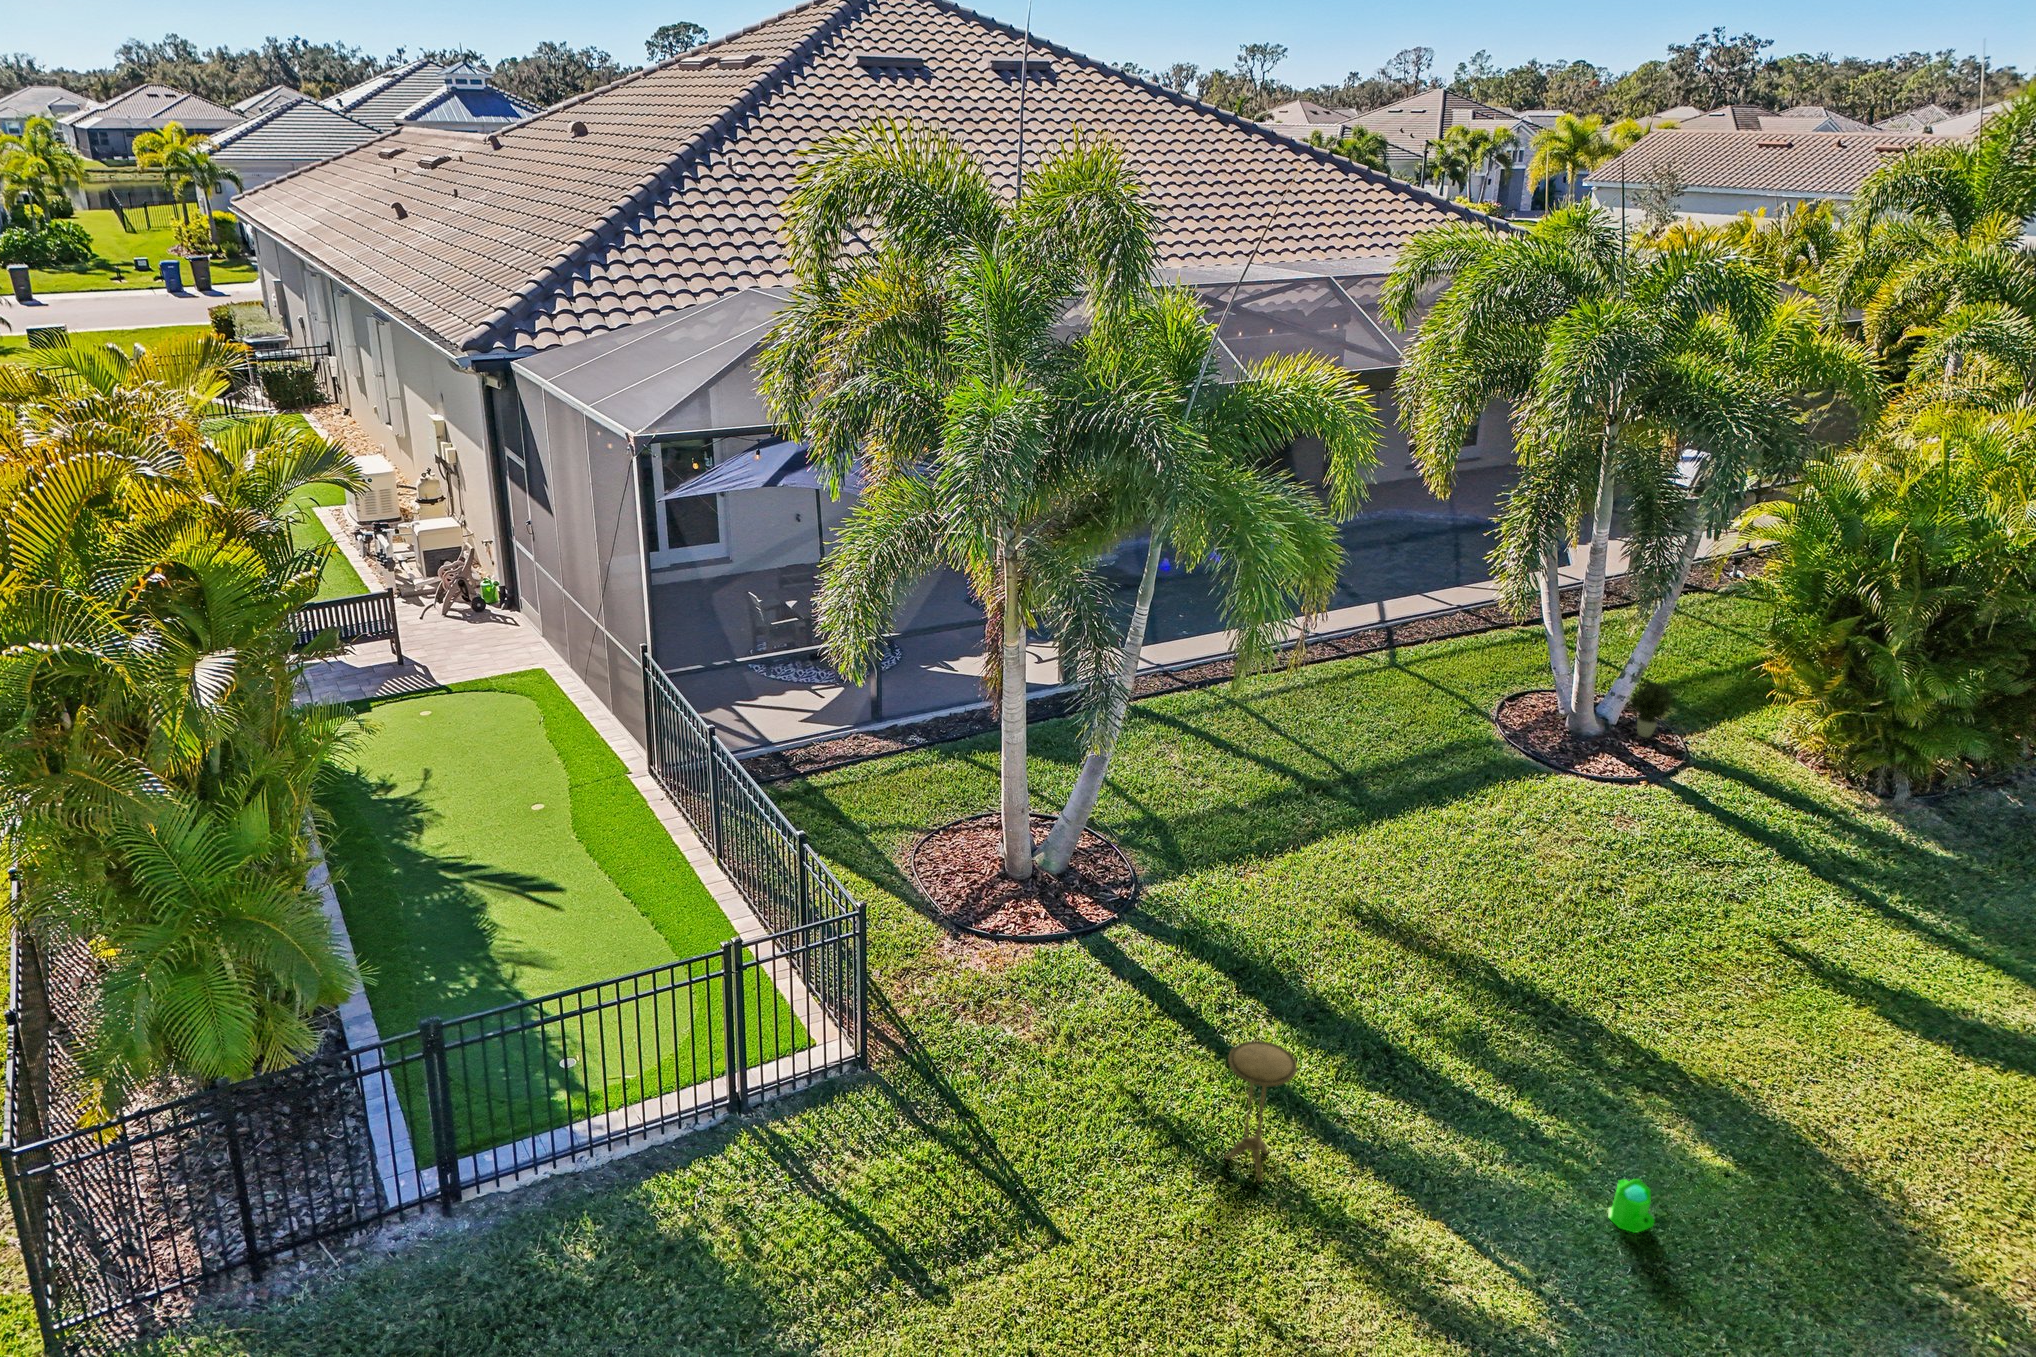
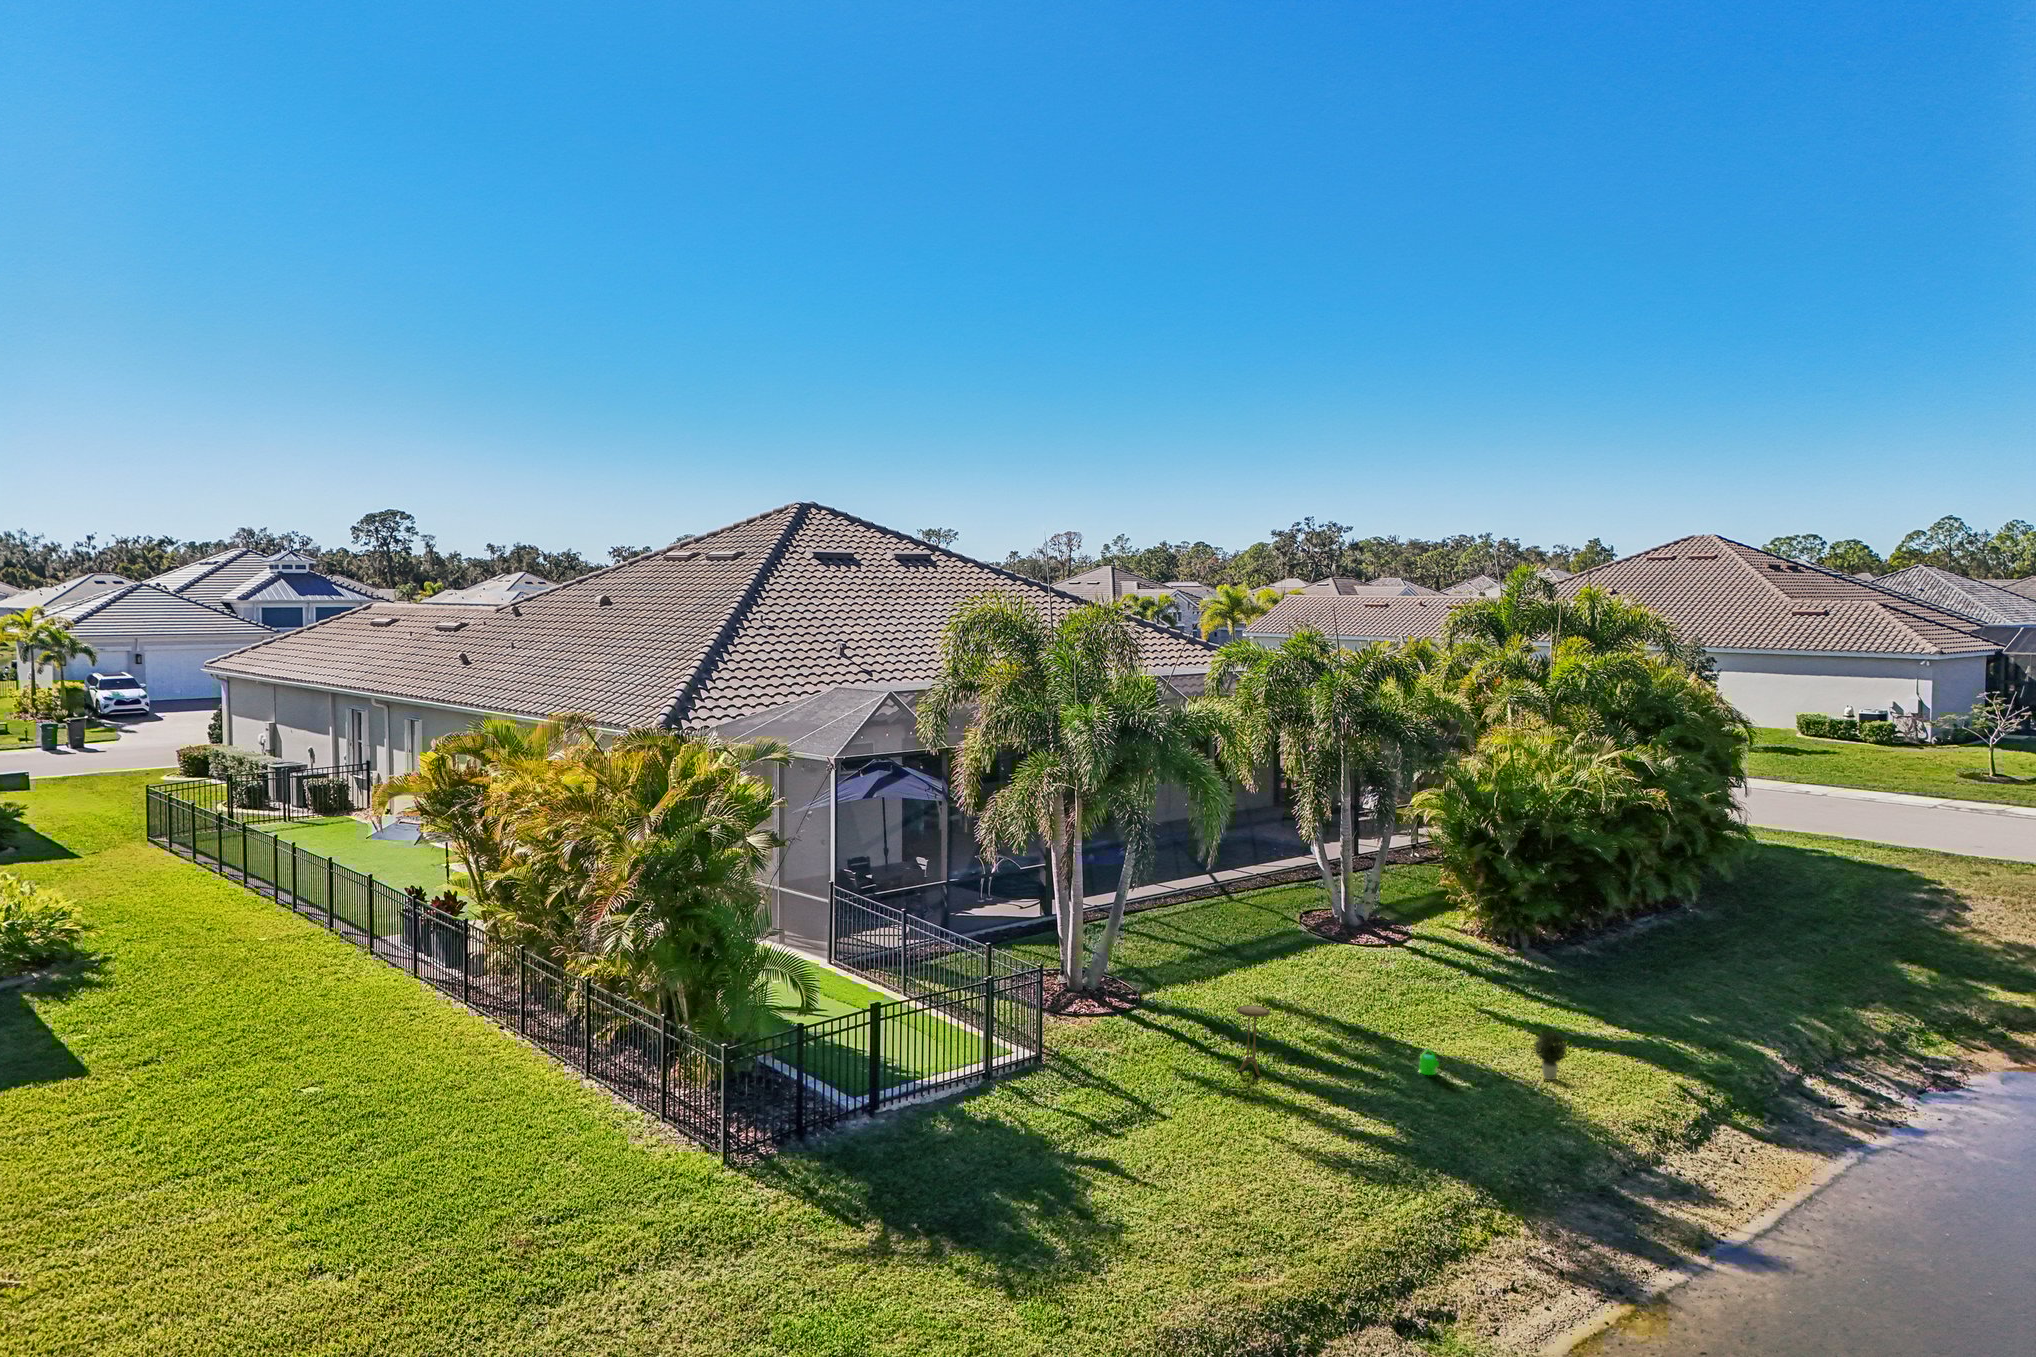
potted plant: present [1631,682,1673,738] -> present [1534,1031,1568,1080]

